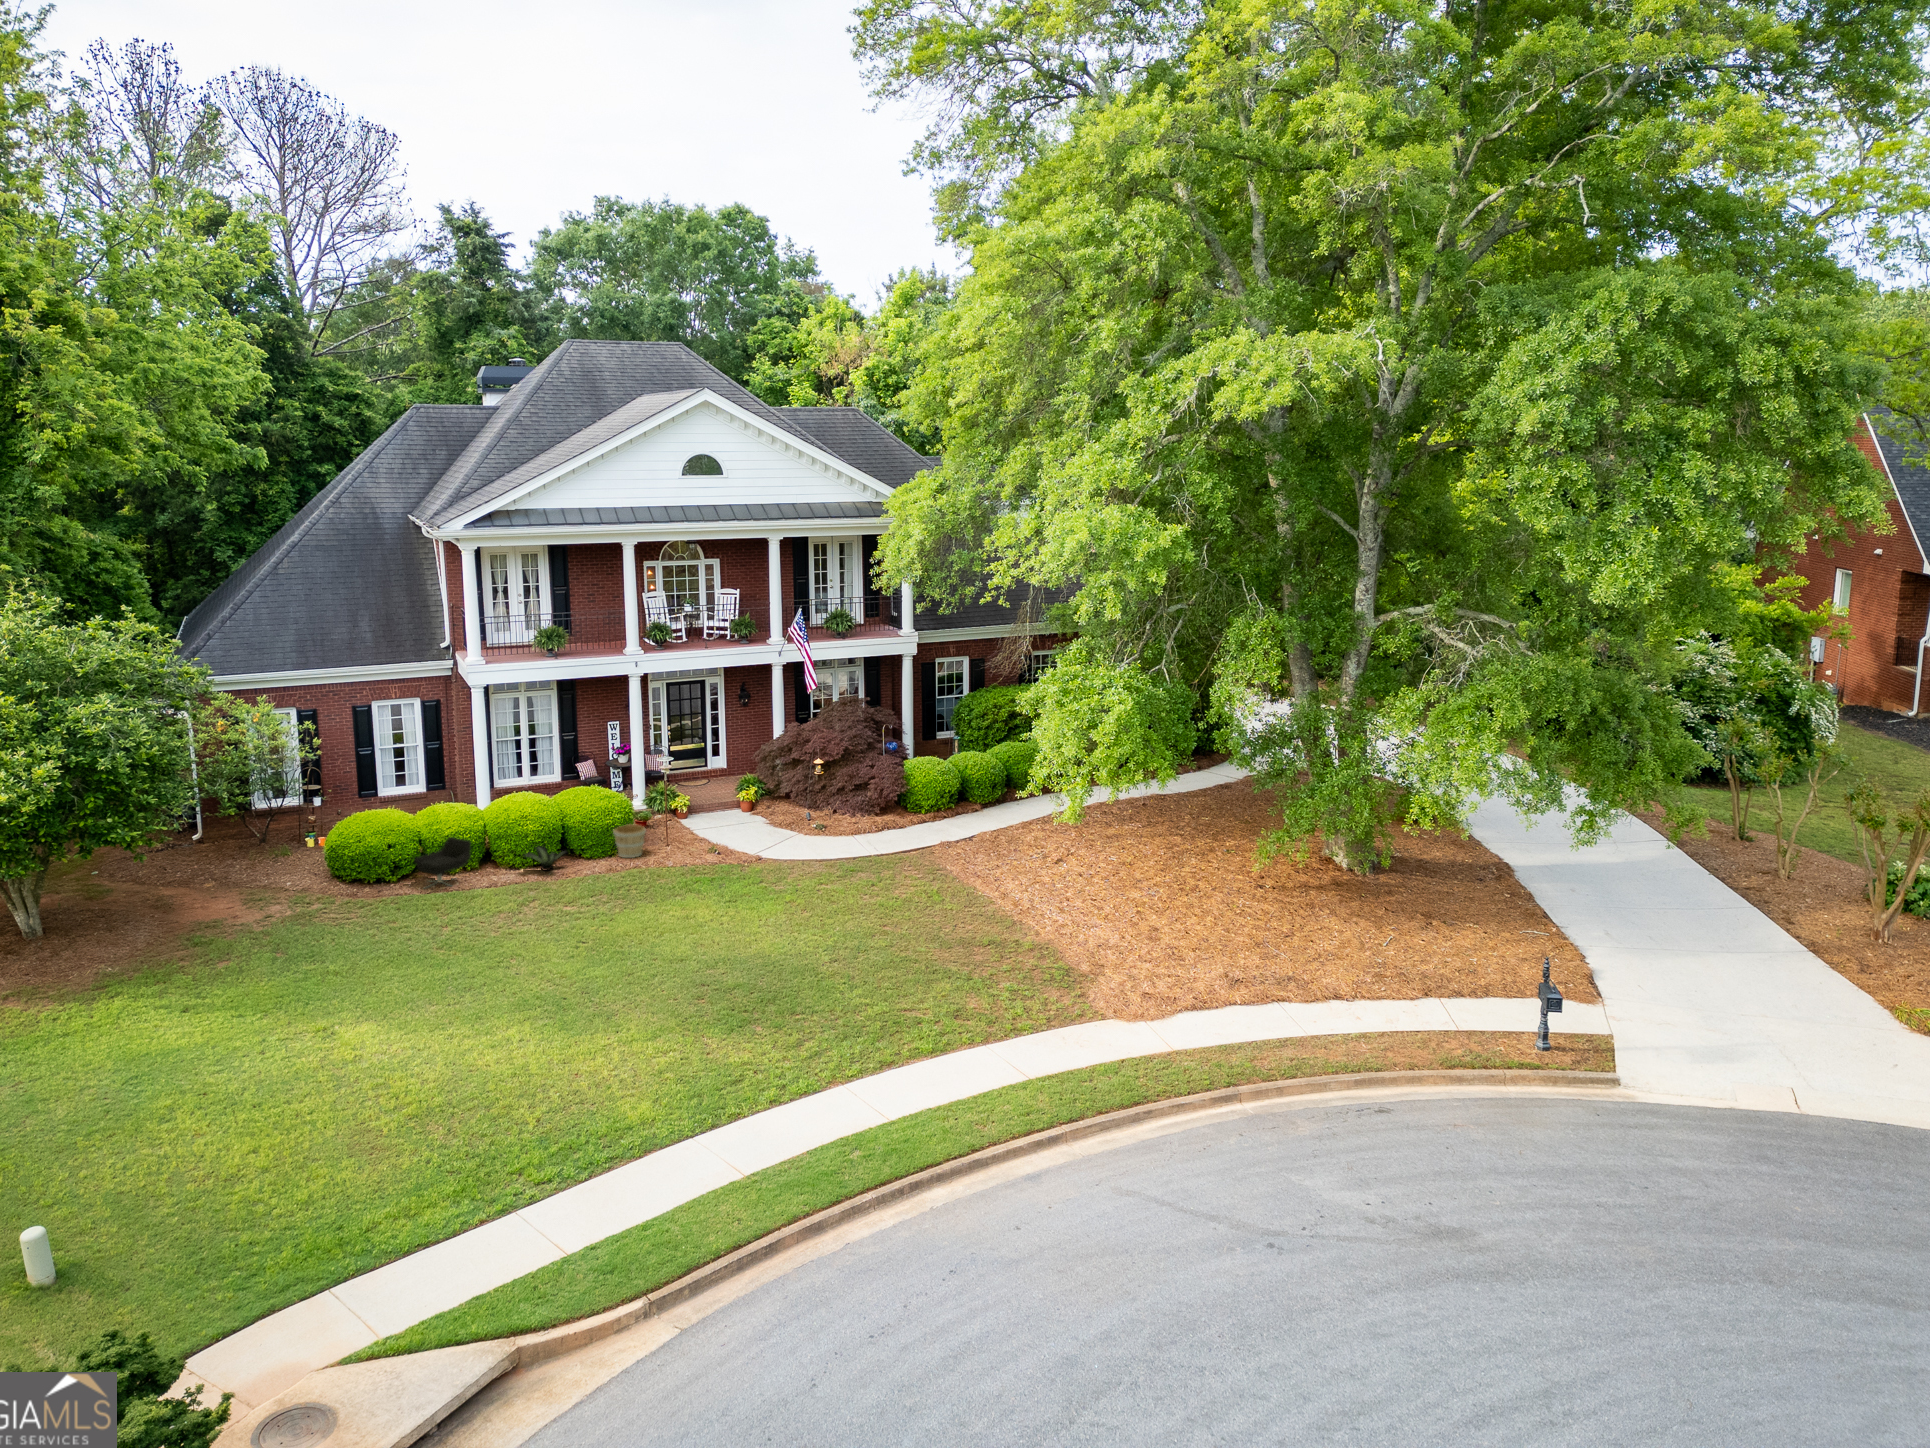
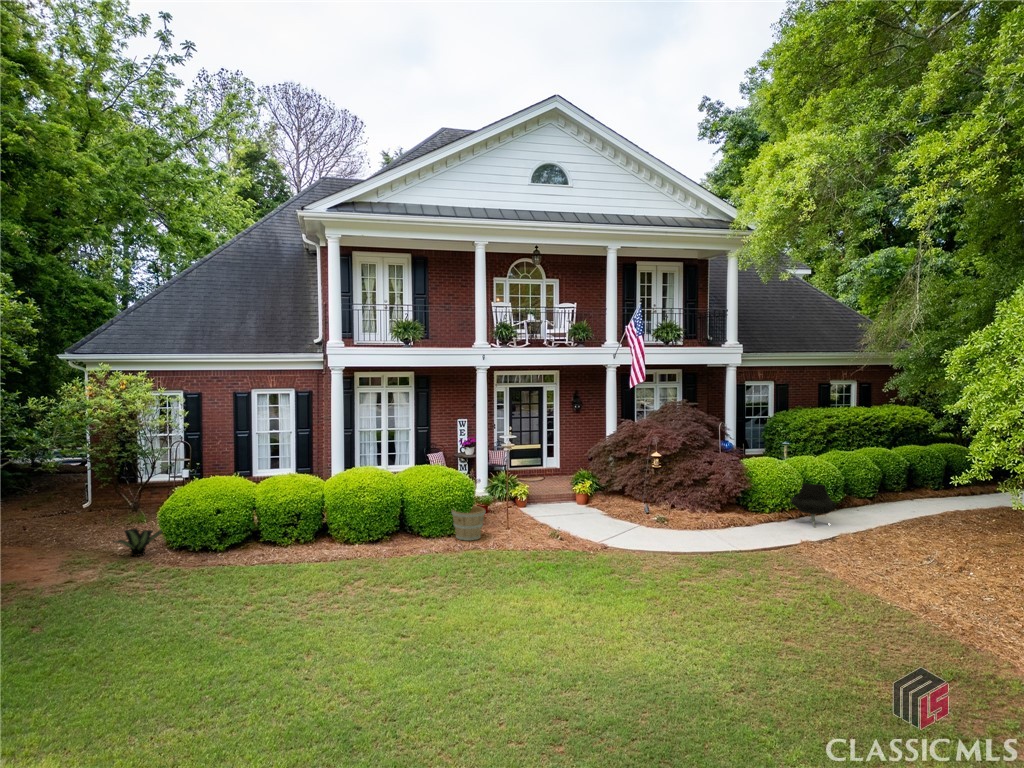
lounge chair: present [414,837,471,883] -> present [791,484,837,527]
potted plant: present [524,846,566,870] -> present [113,528,162,556]

